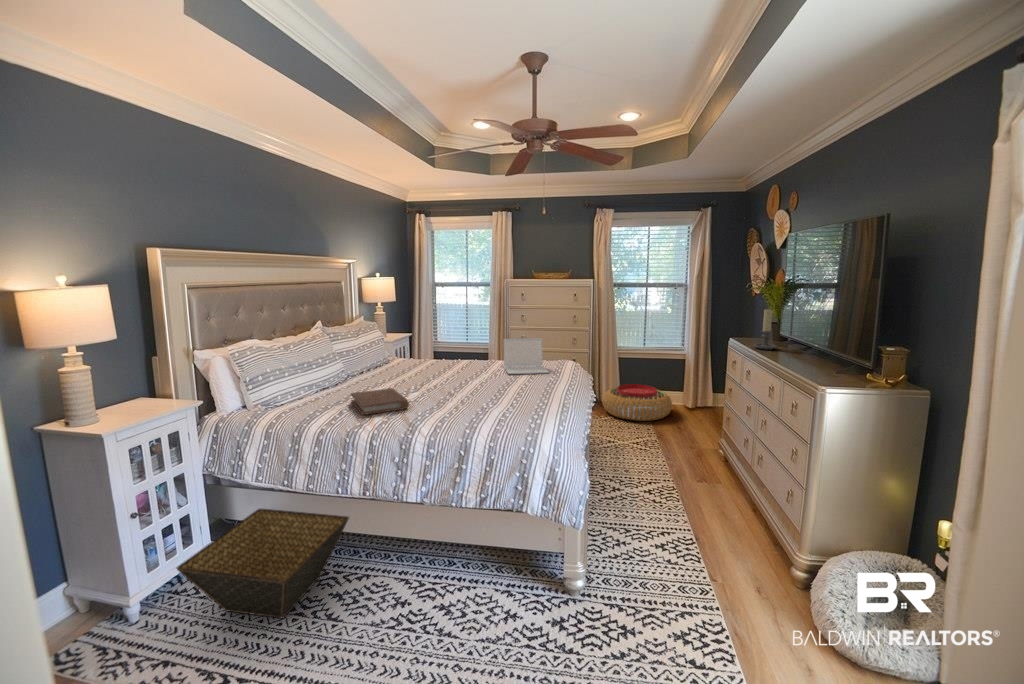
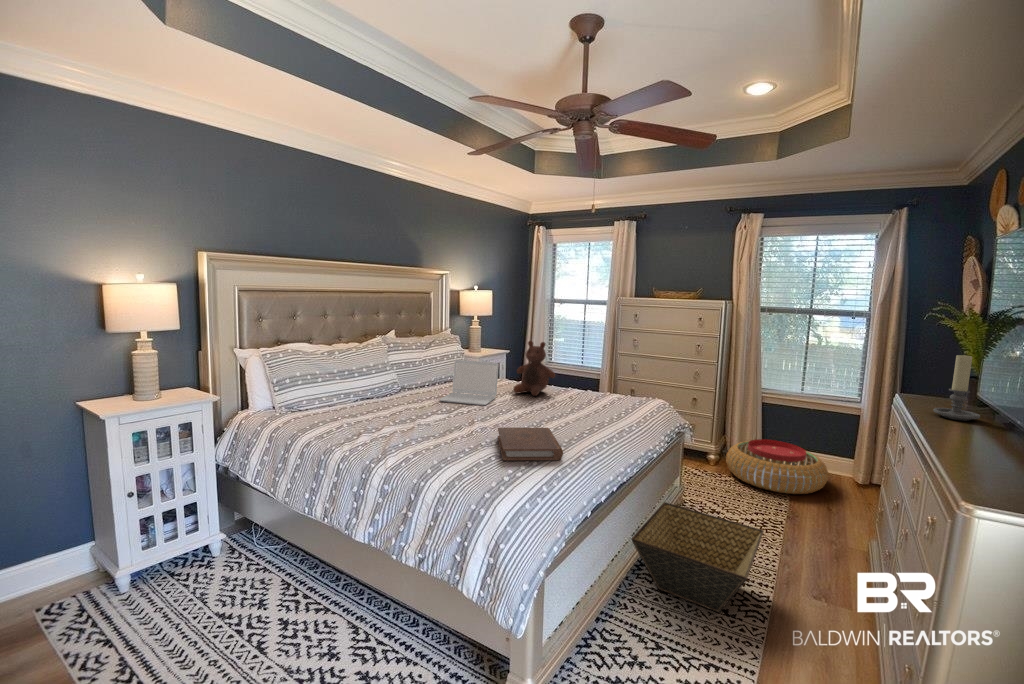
stuffed bear: none [452,322,489,369] -> present [513,341,555,396]
laptop: present [503,338,548,374] -> present [440,360,499,405]
book: present [351,388,409,415] -> present [498,427,563,461]
basket: present [177,509,349,619] -> present [632,502,764,613]

